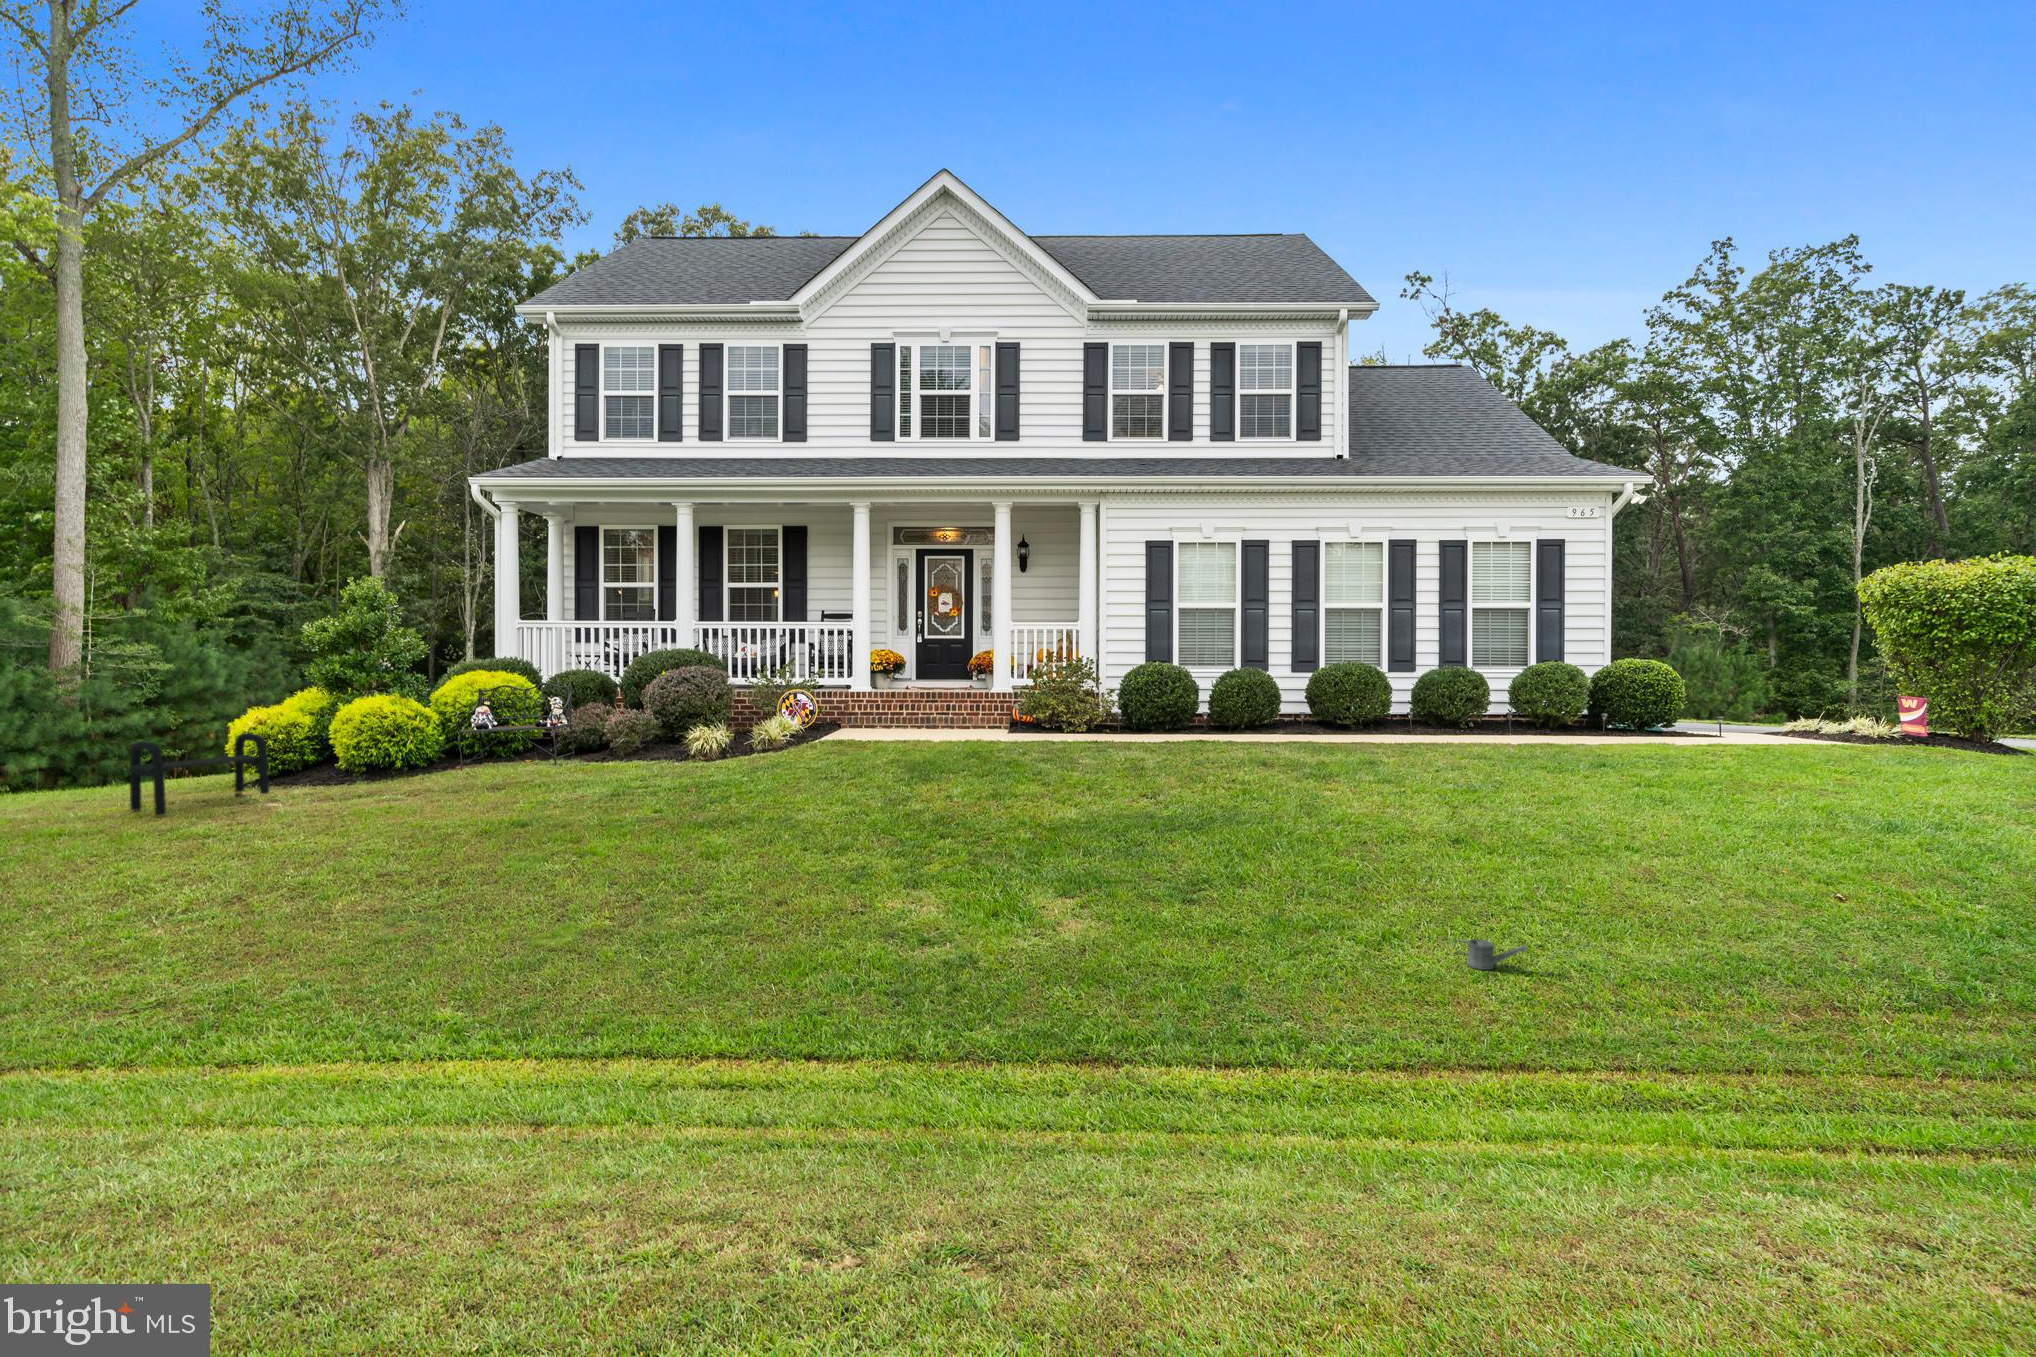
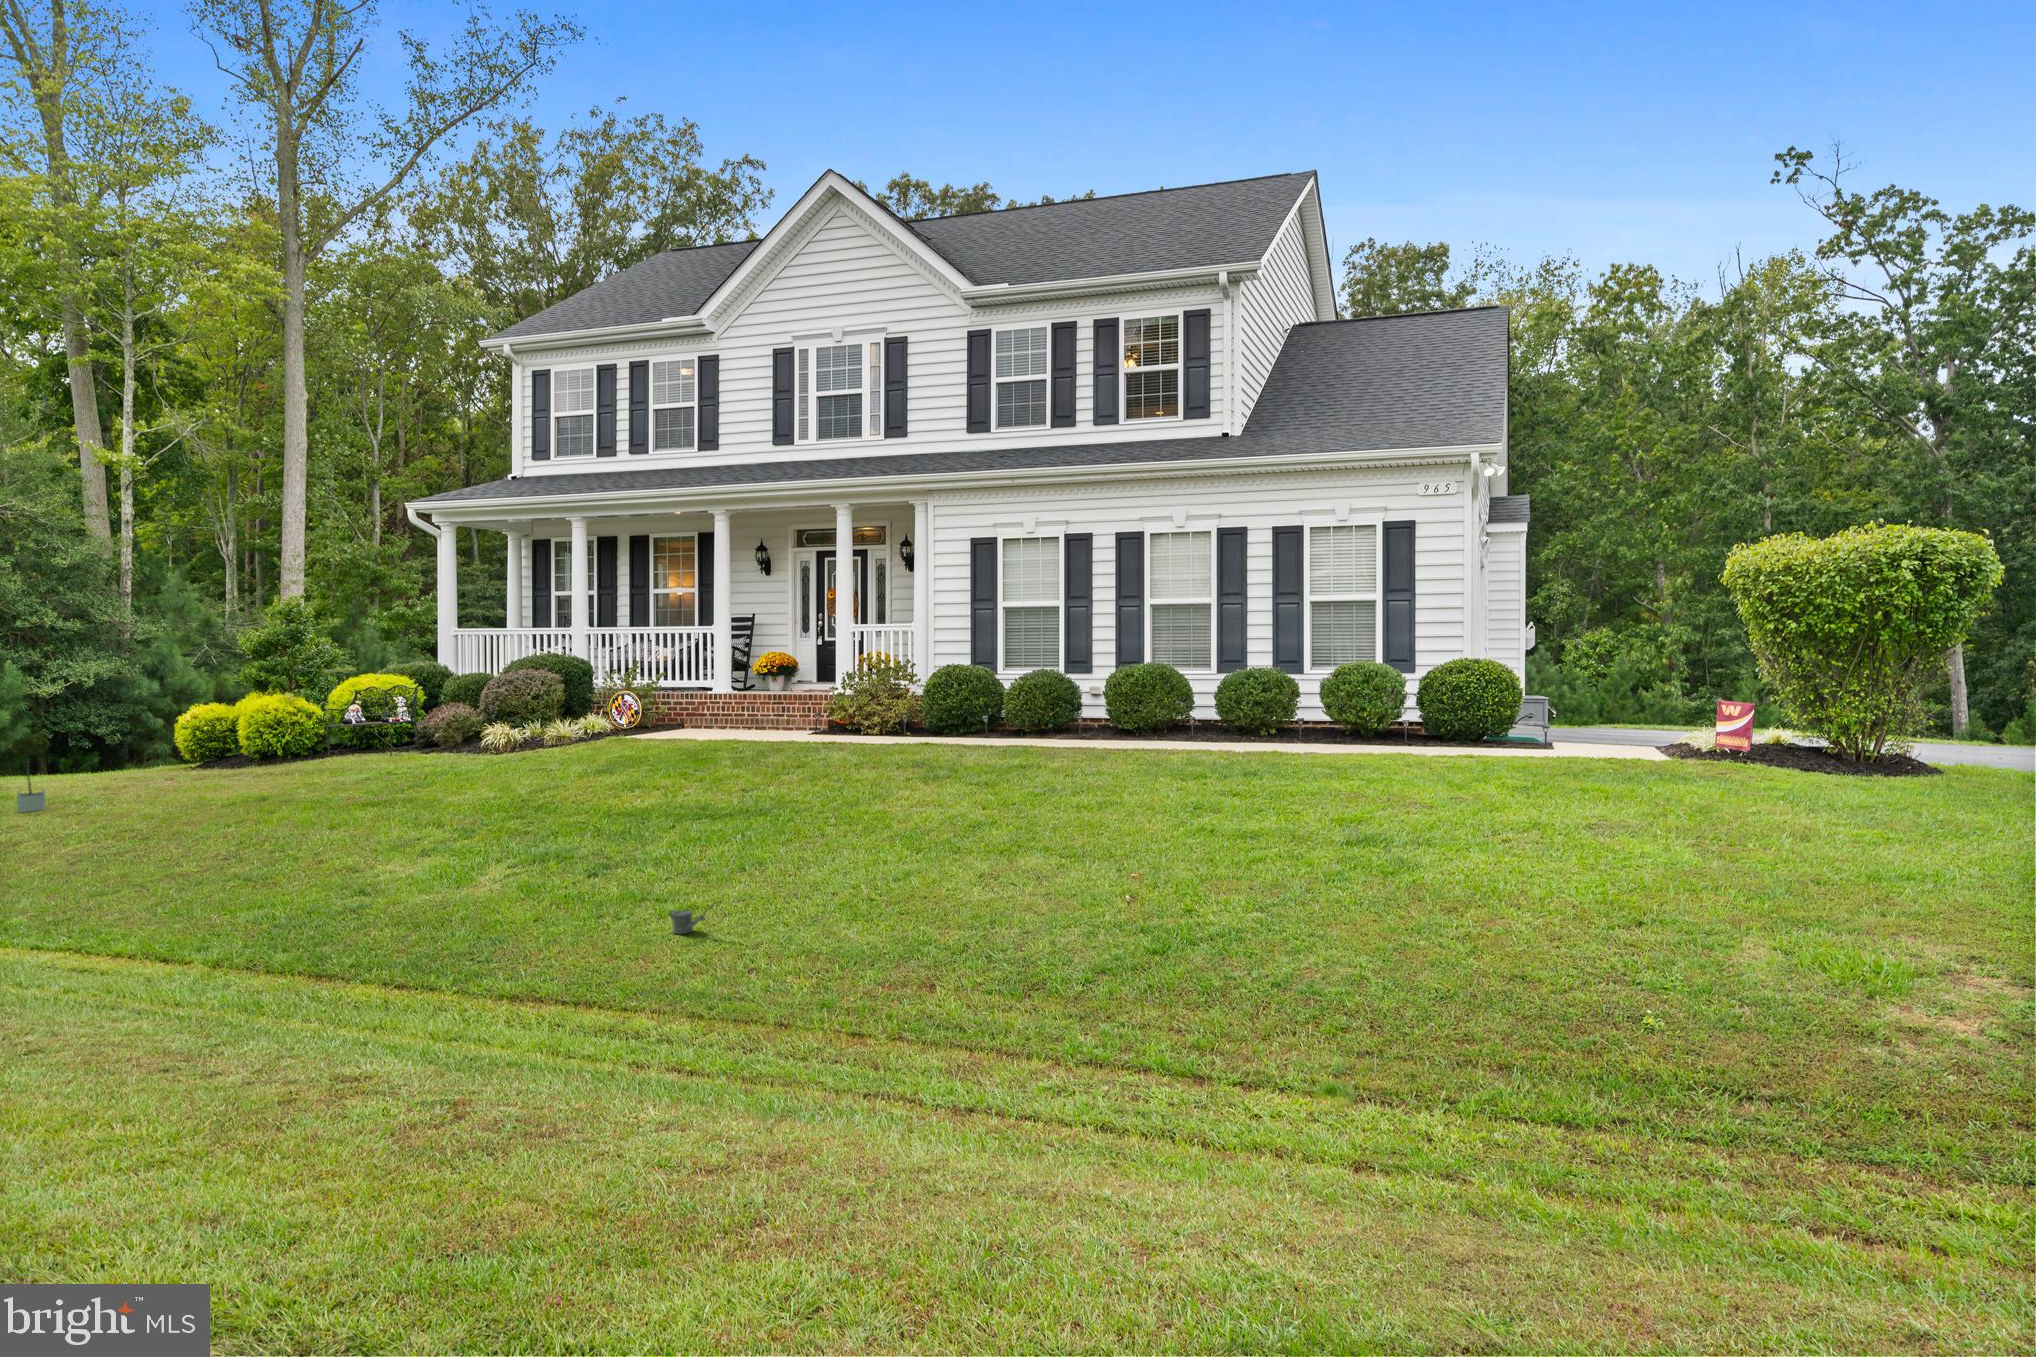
bench: present [130,733,270,816] -> none [95,725,192,786]
potted tree: none [70,744,134,859] -> present [10,733,50,812]

